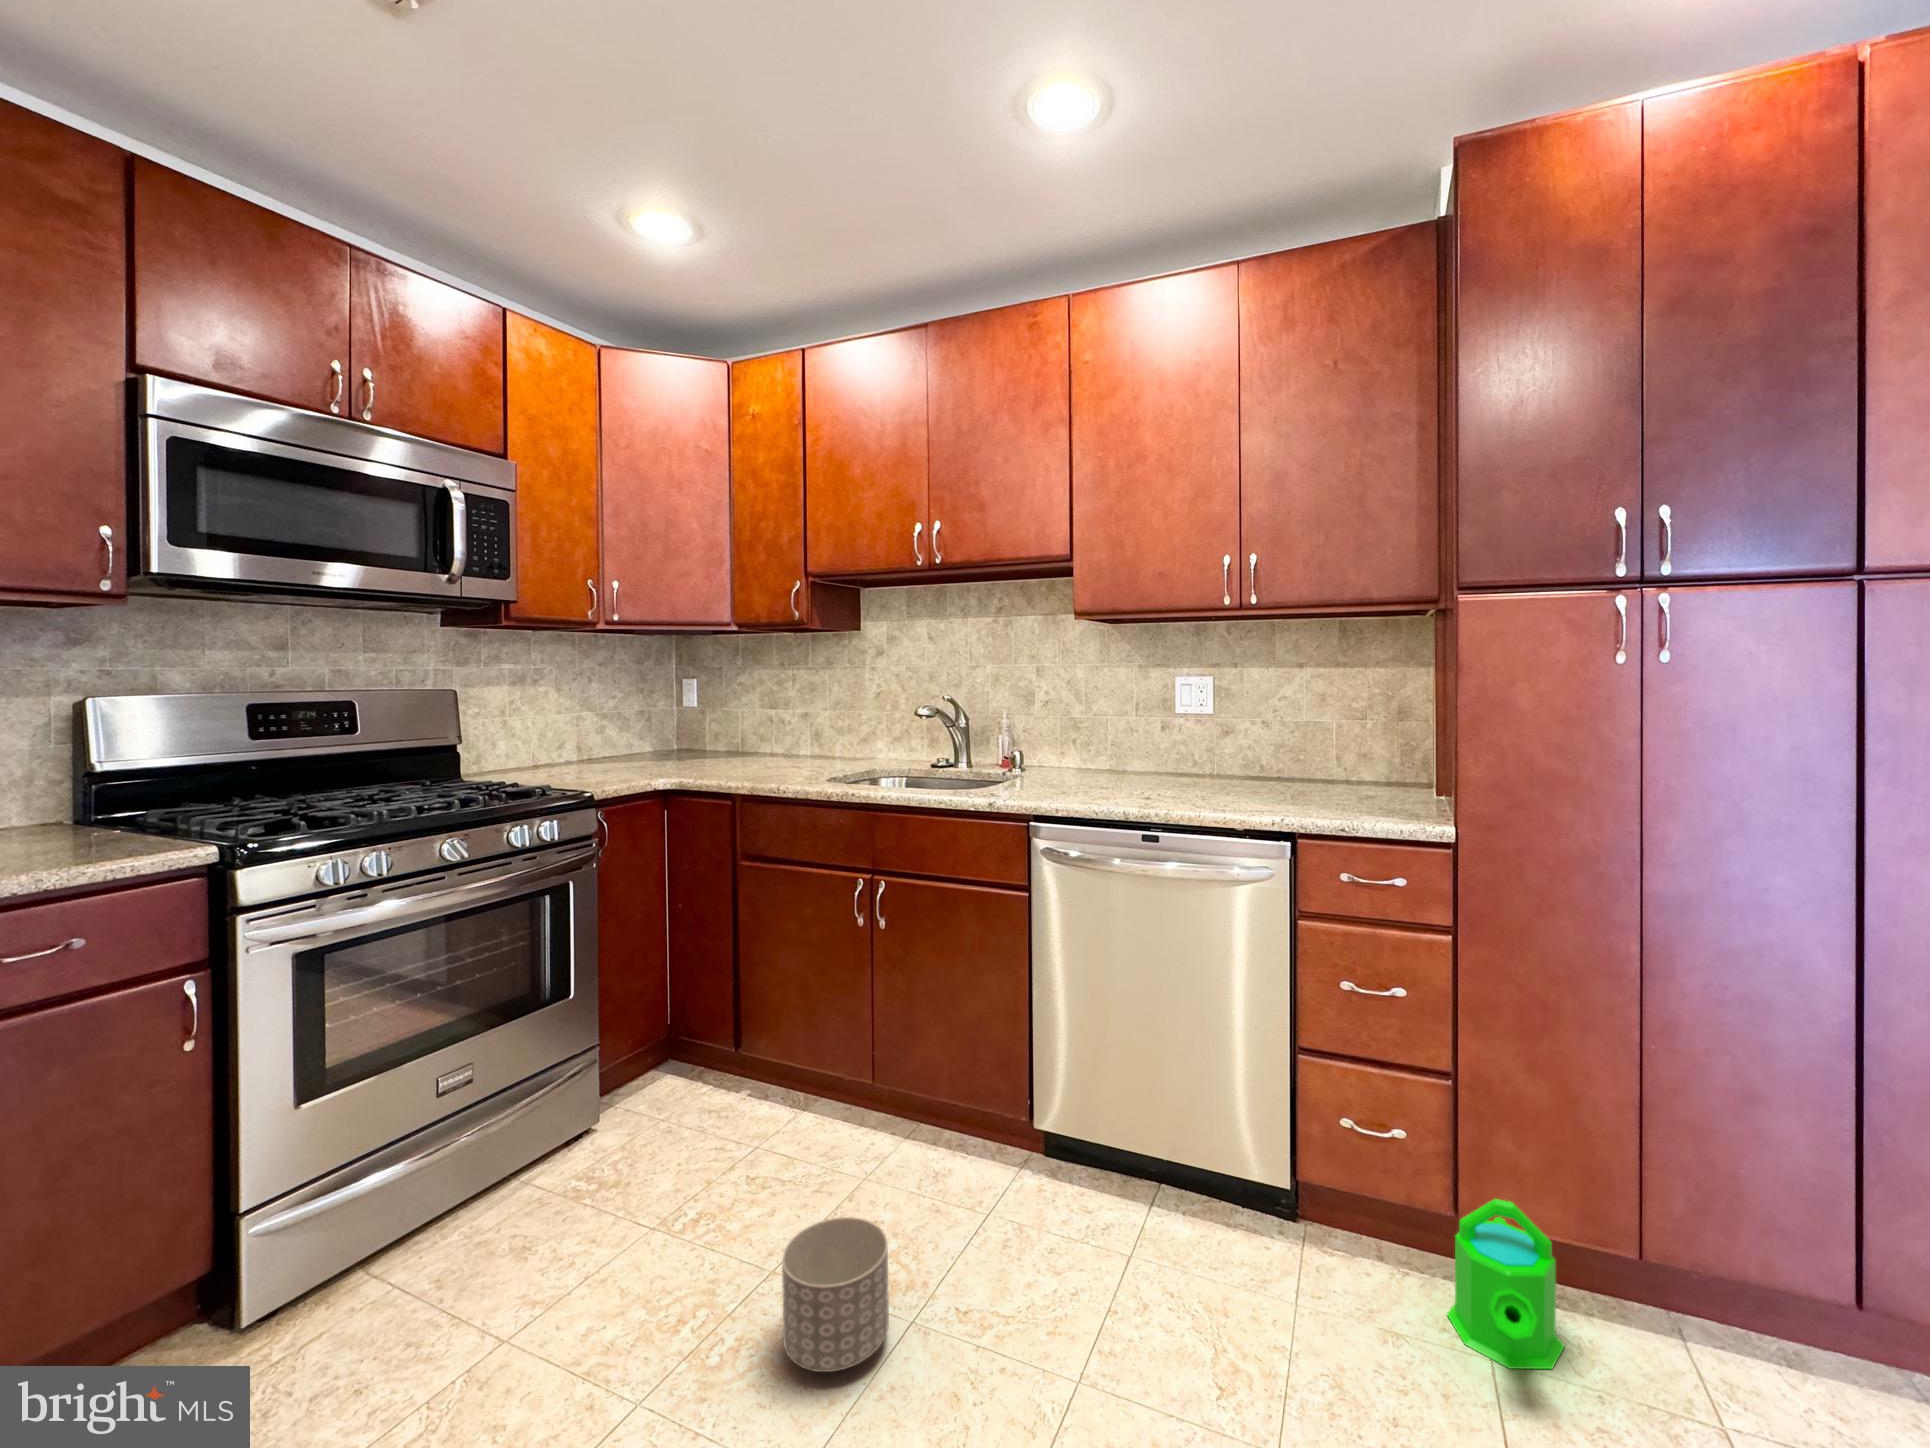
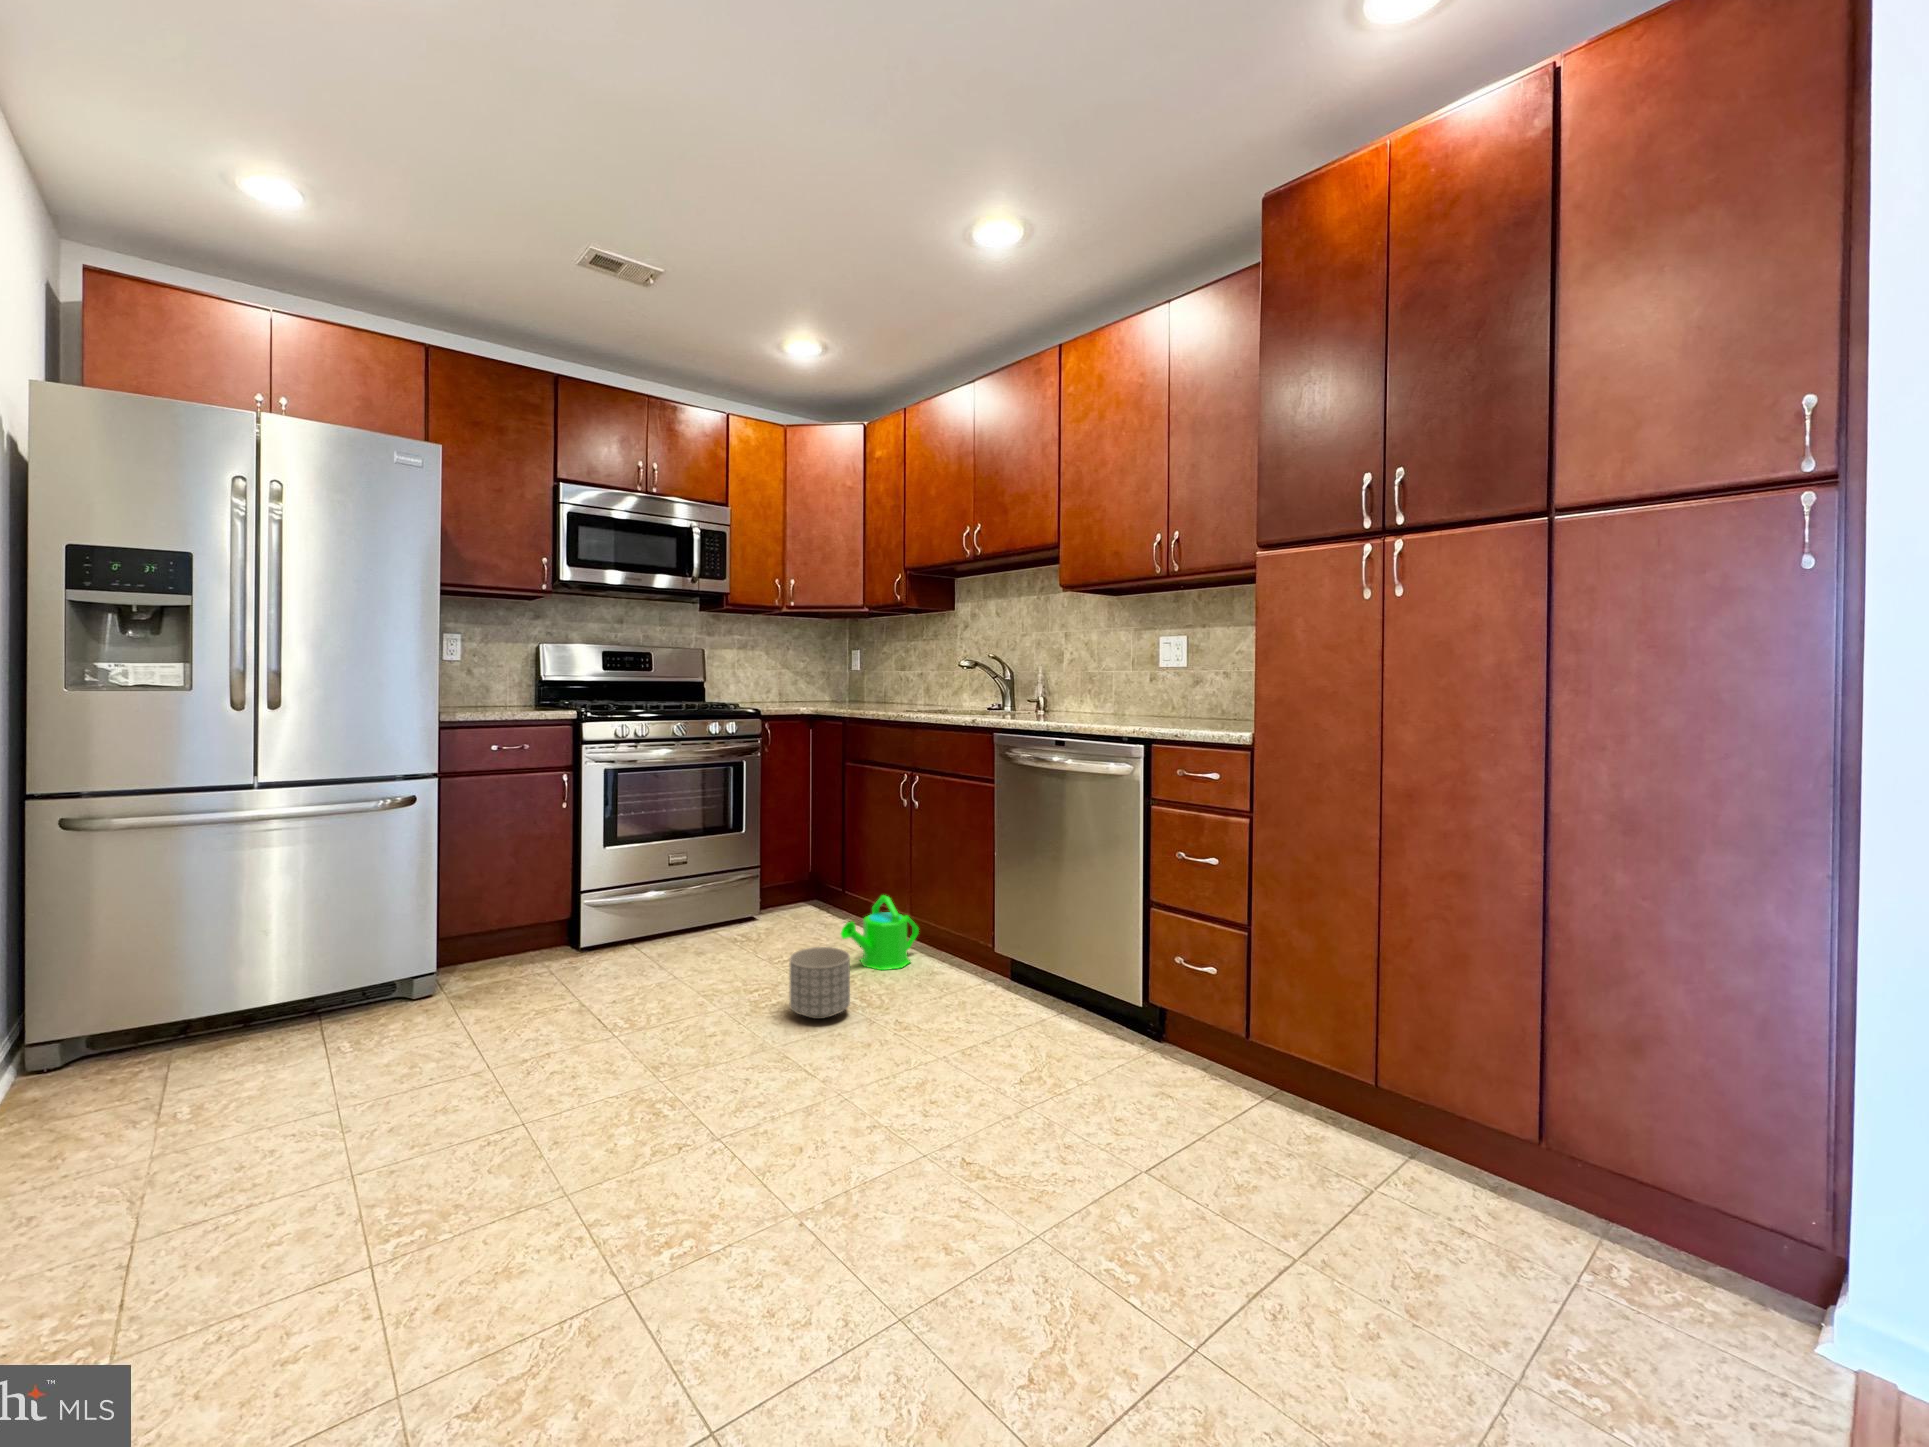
watering can: present [1447,1199,1564,1369] -> present [841,895,919,970]

